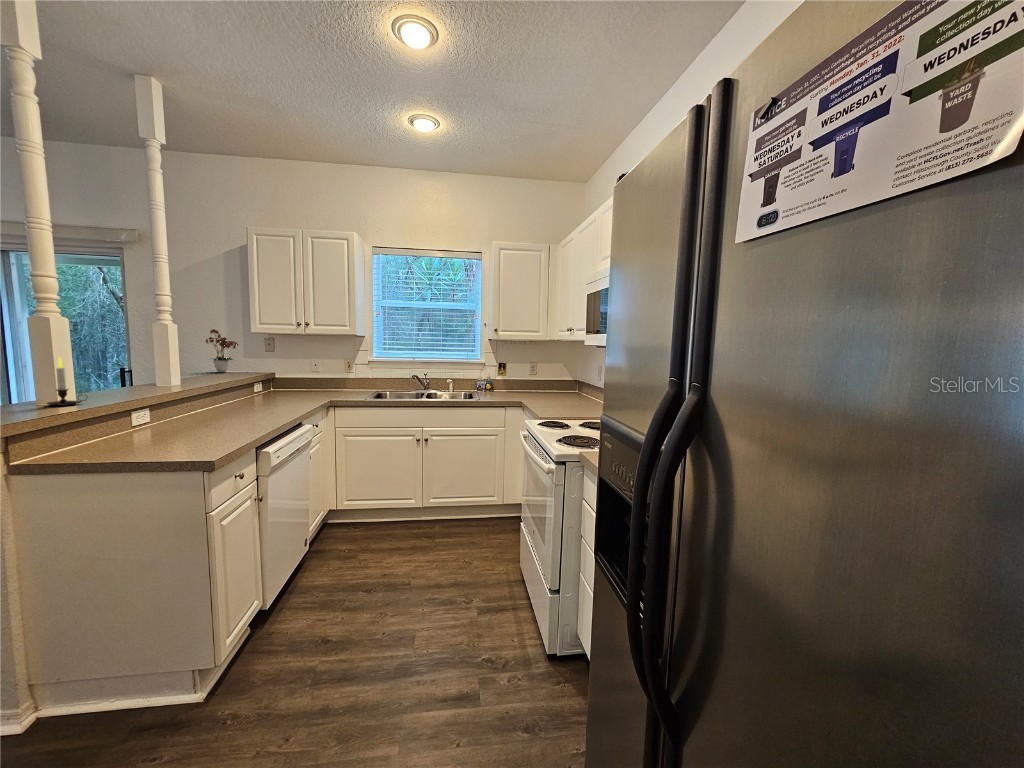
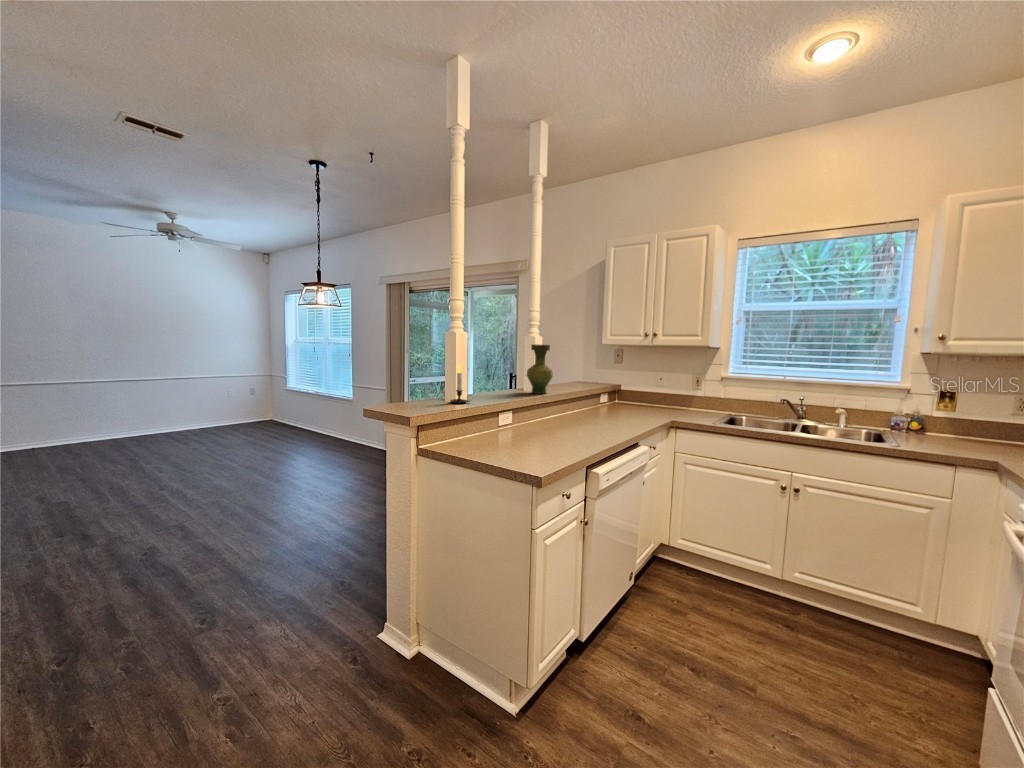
flower arrangement: present [206,329,238,372] -> none [565,339,594,380]
vase: none [160,333,197,388] -> present [527,344,553,394]

